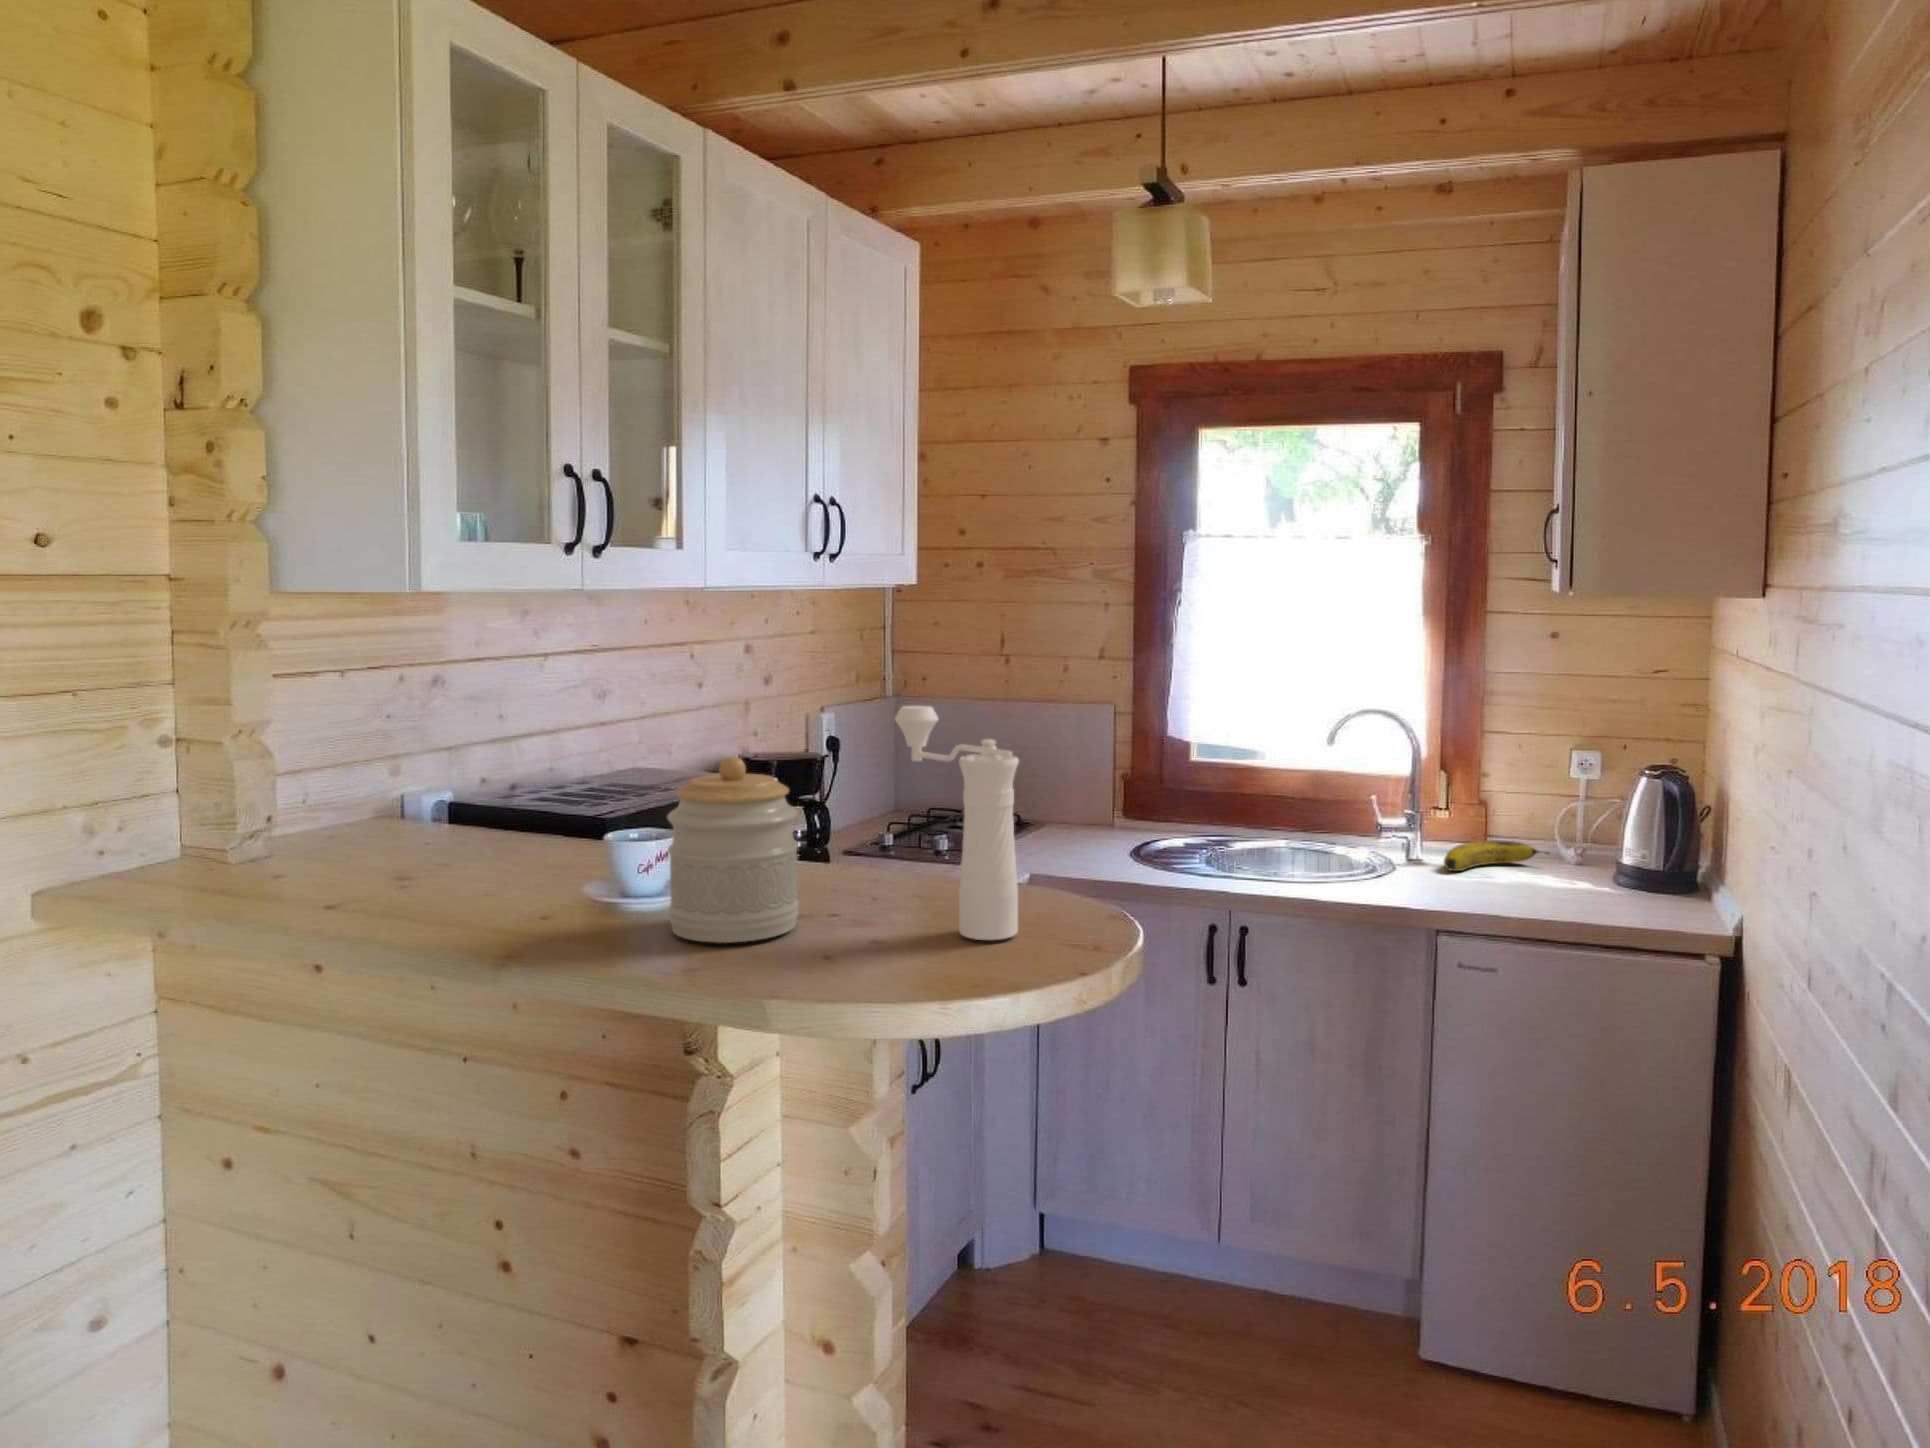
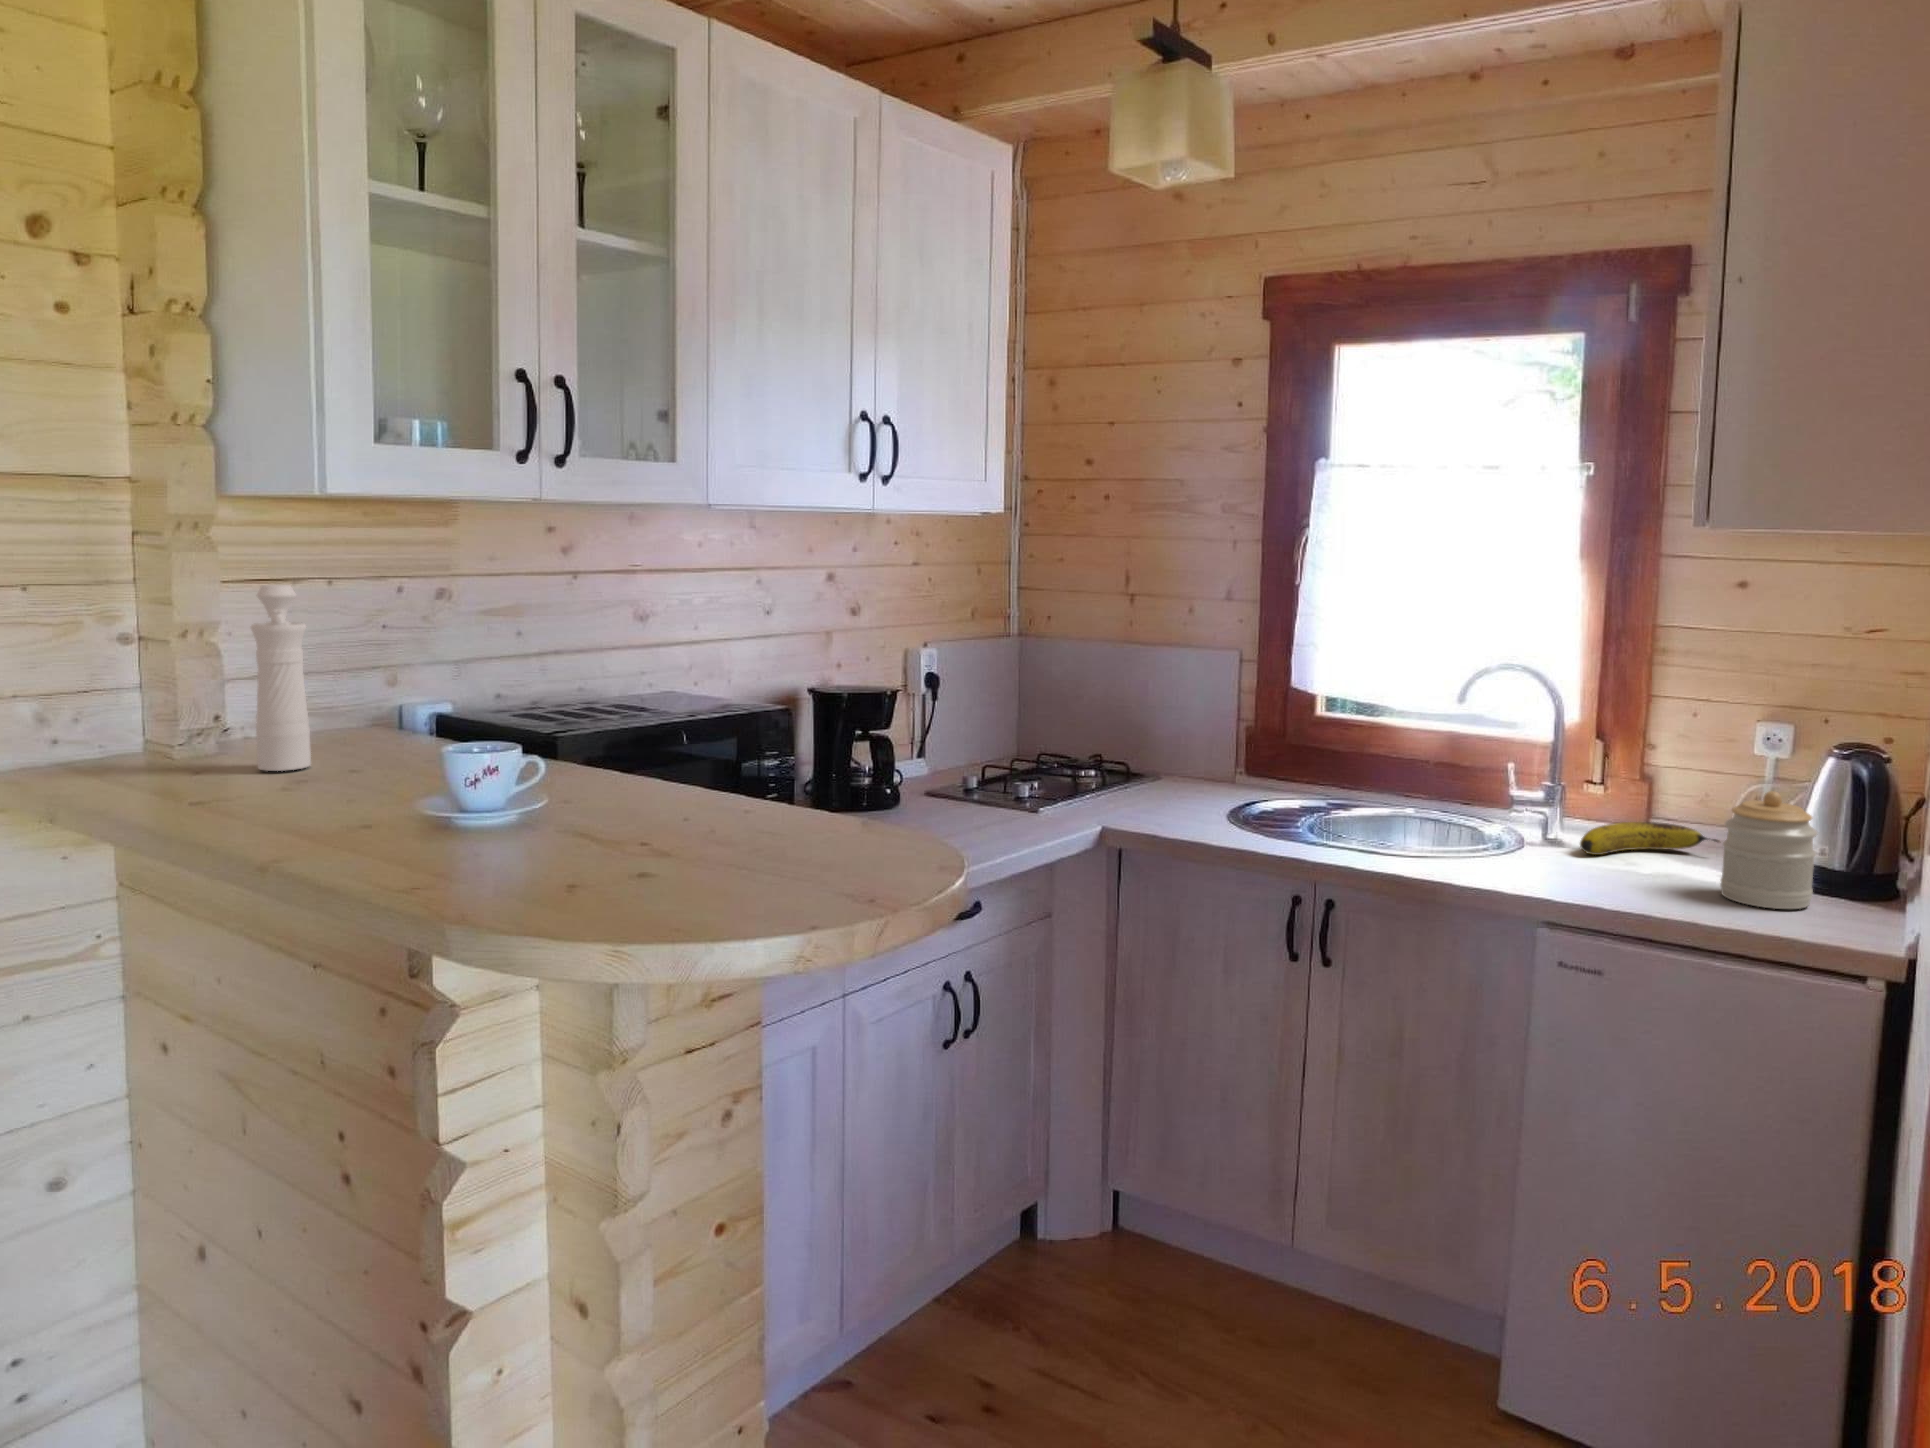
pepper mill: present [895,706,1019,940] -> present [251,585,311,771]
jar: present [667,756,799,943] -> present [1720,791,1817,909]

